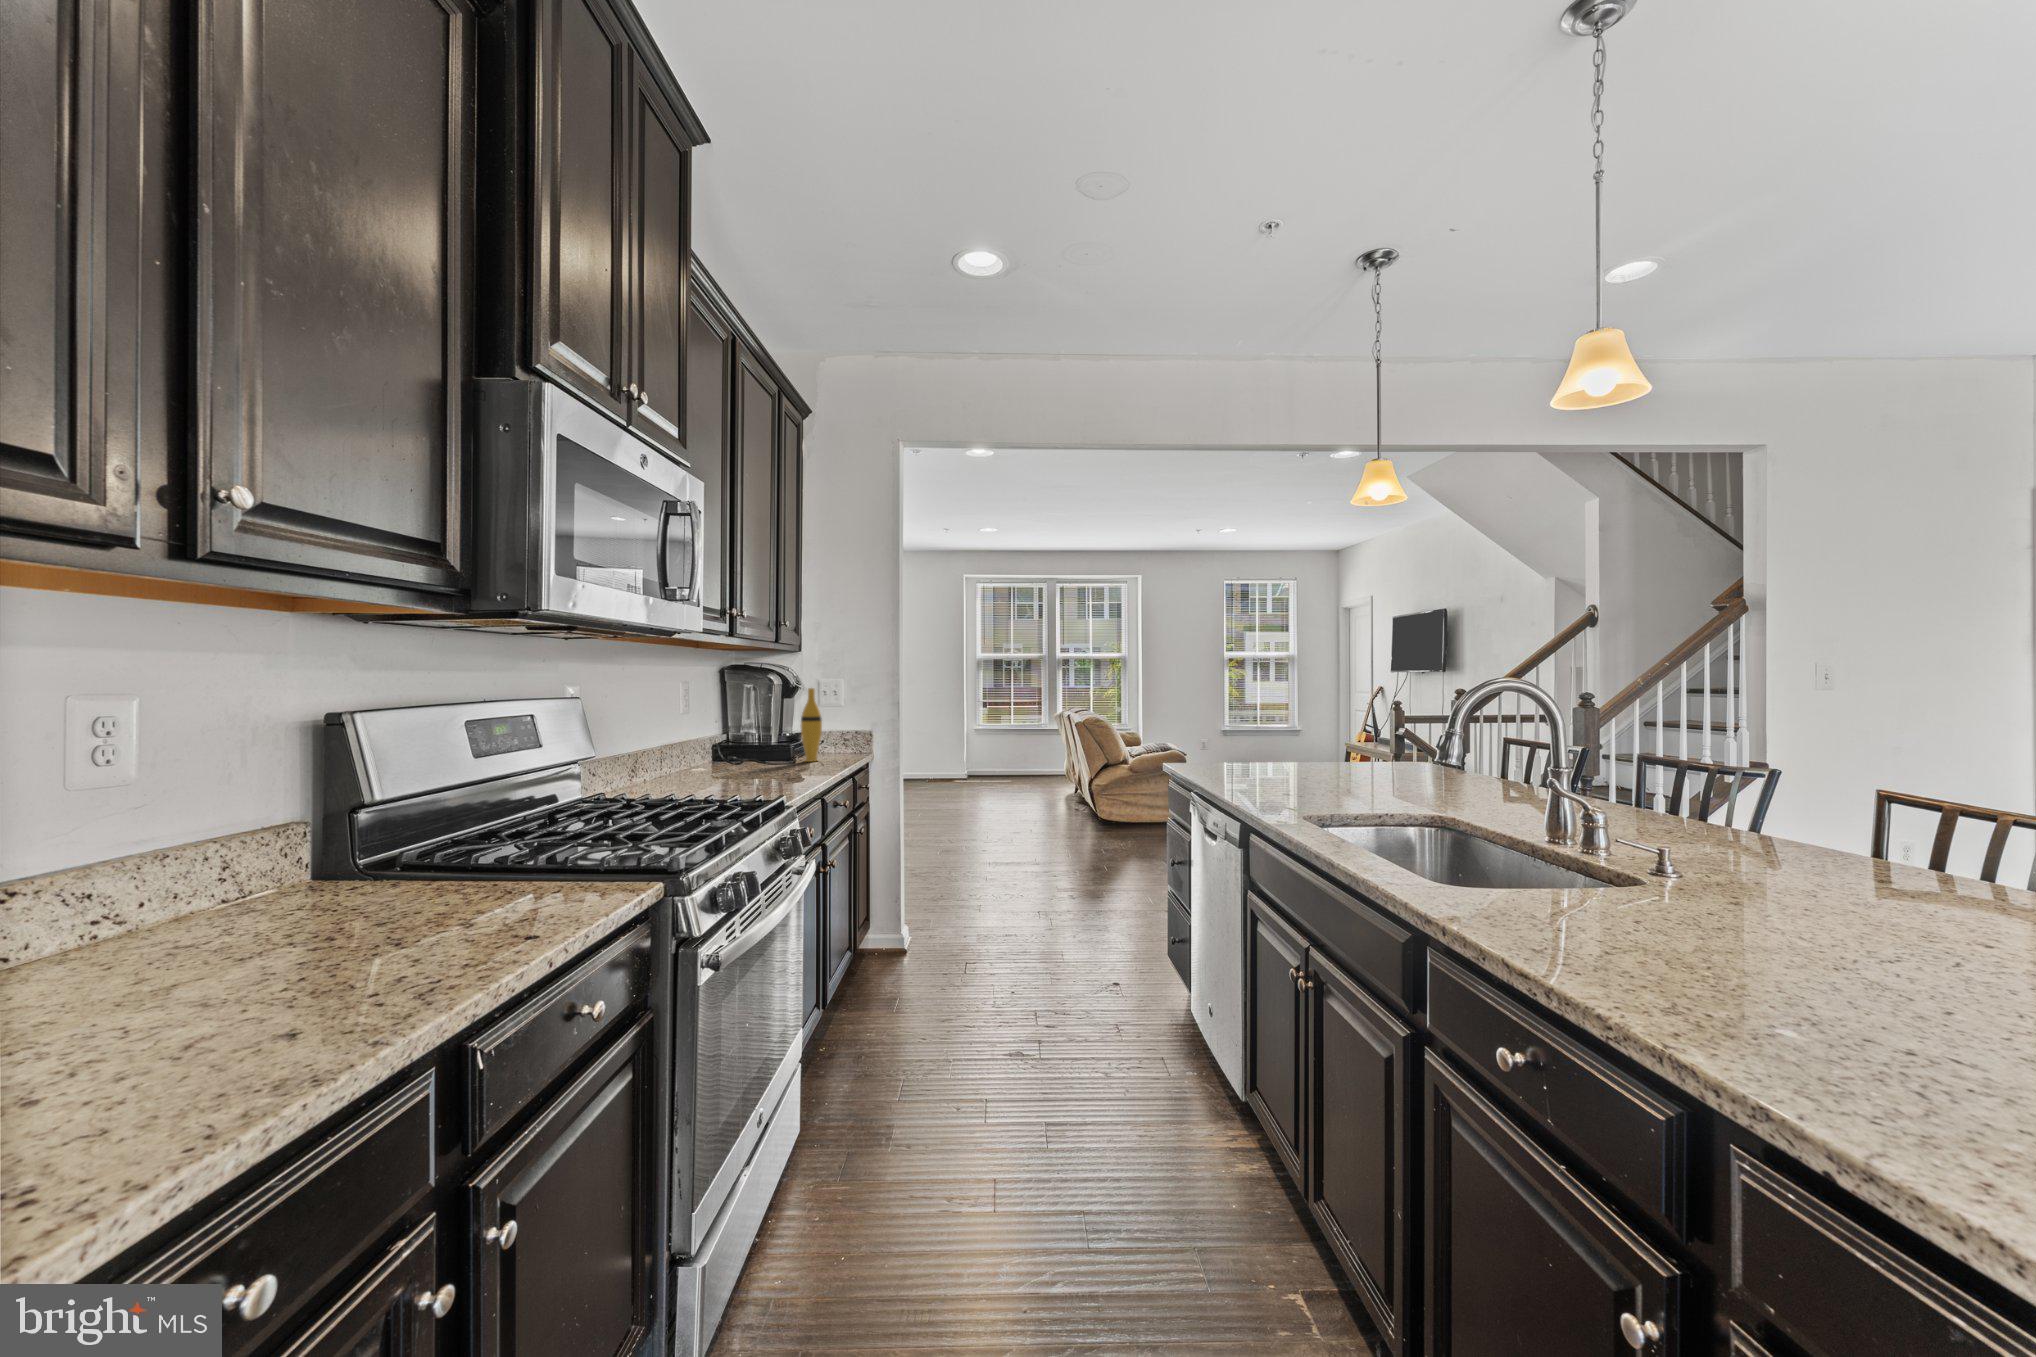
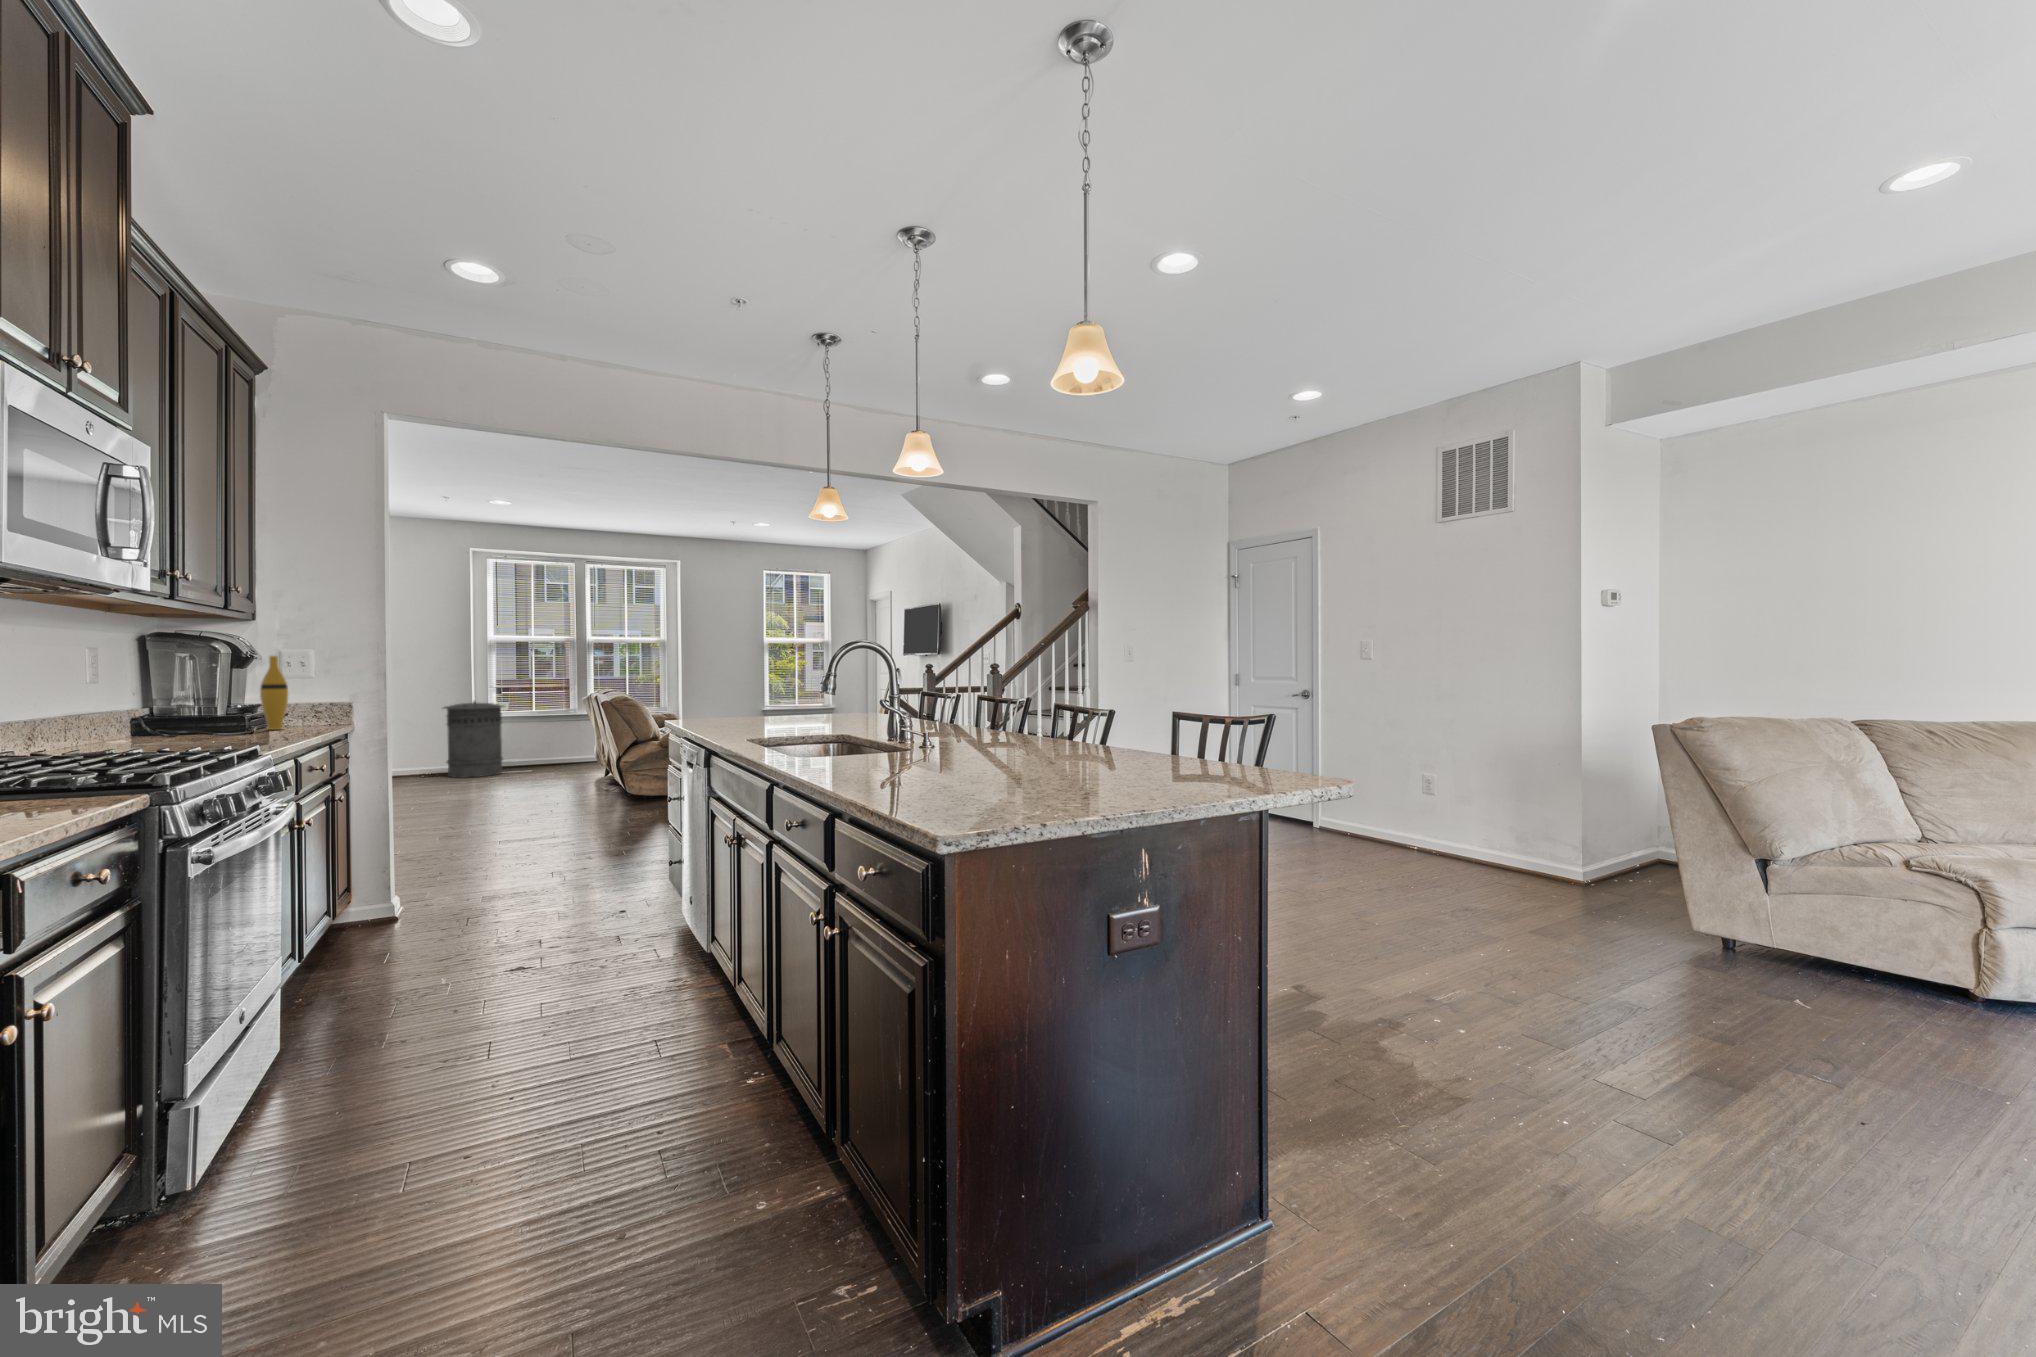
trash can: none [943,713,992,783] -> present [444,701,504,778]

